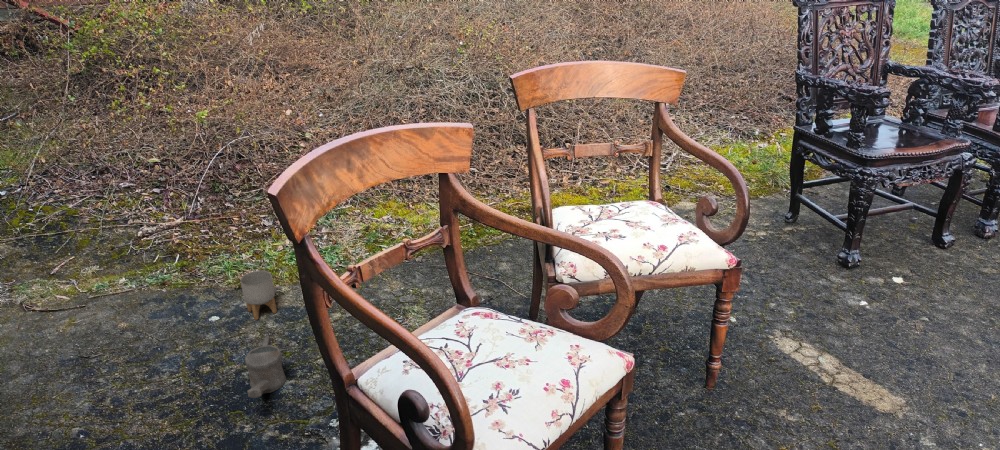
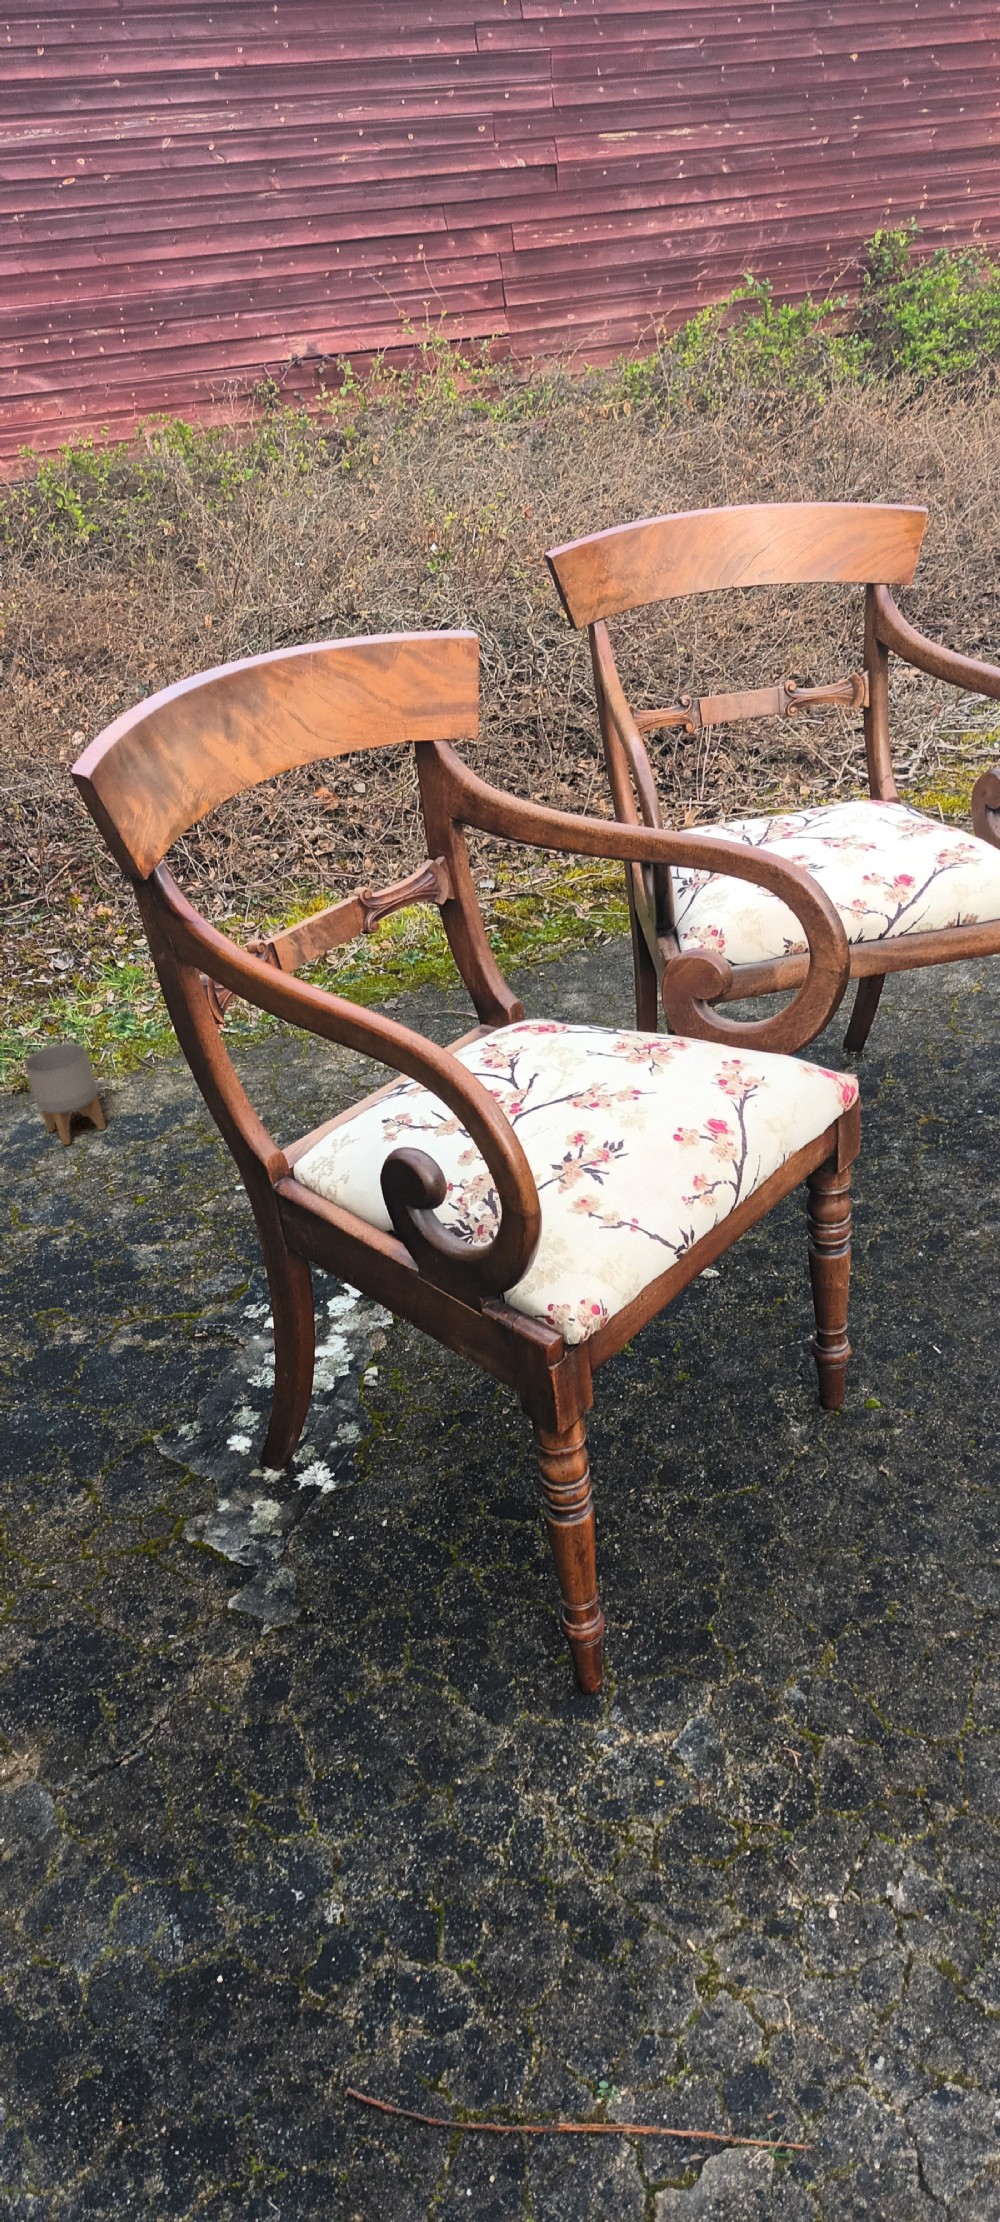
watering can: present [245,336,286,398] -> none [55,1162,145,1276]

